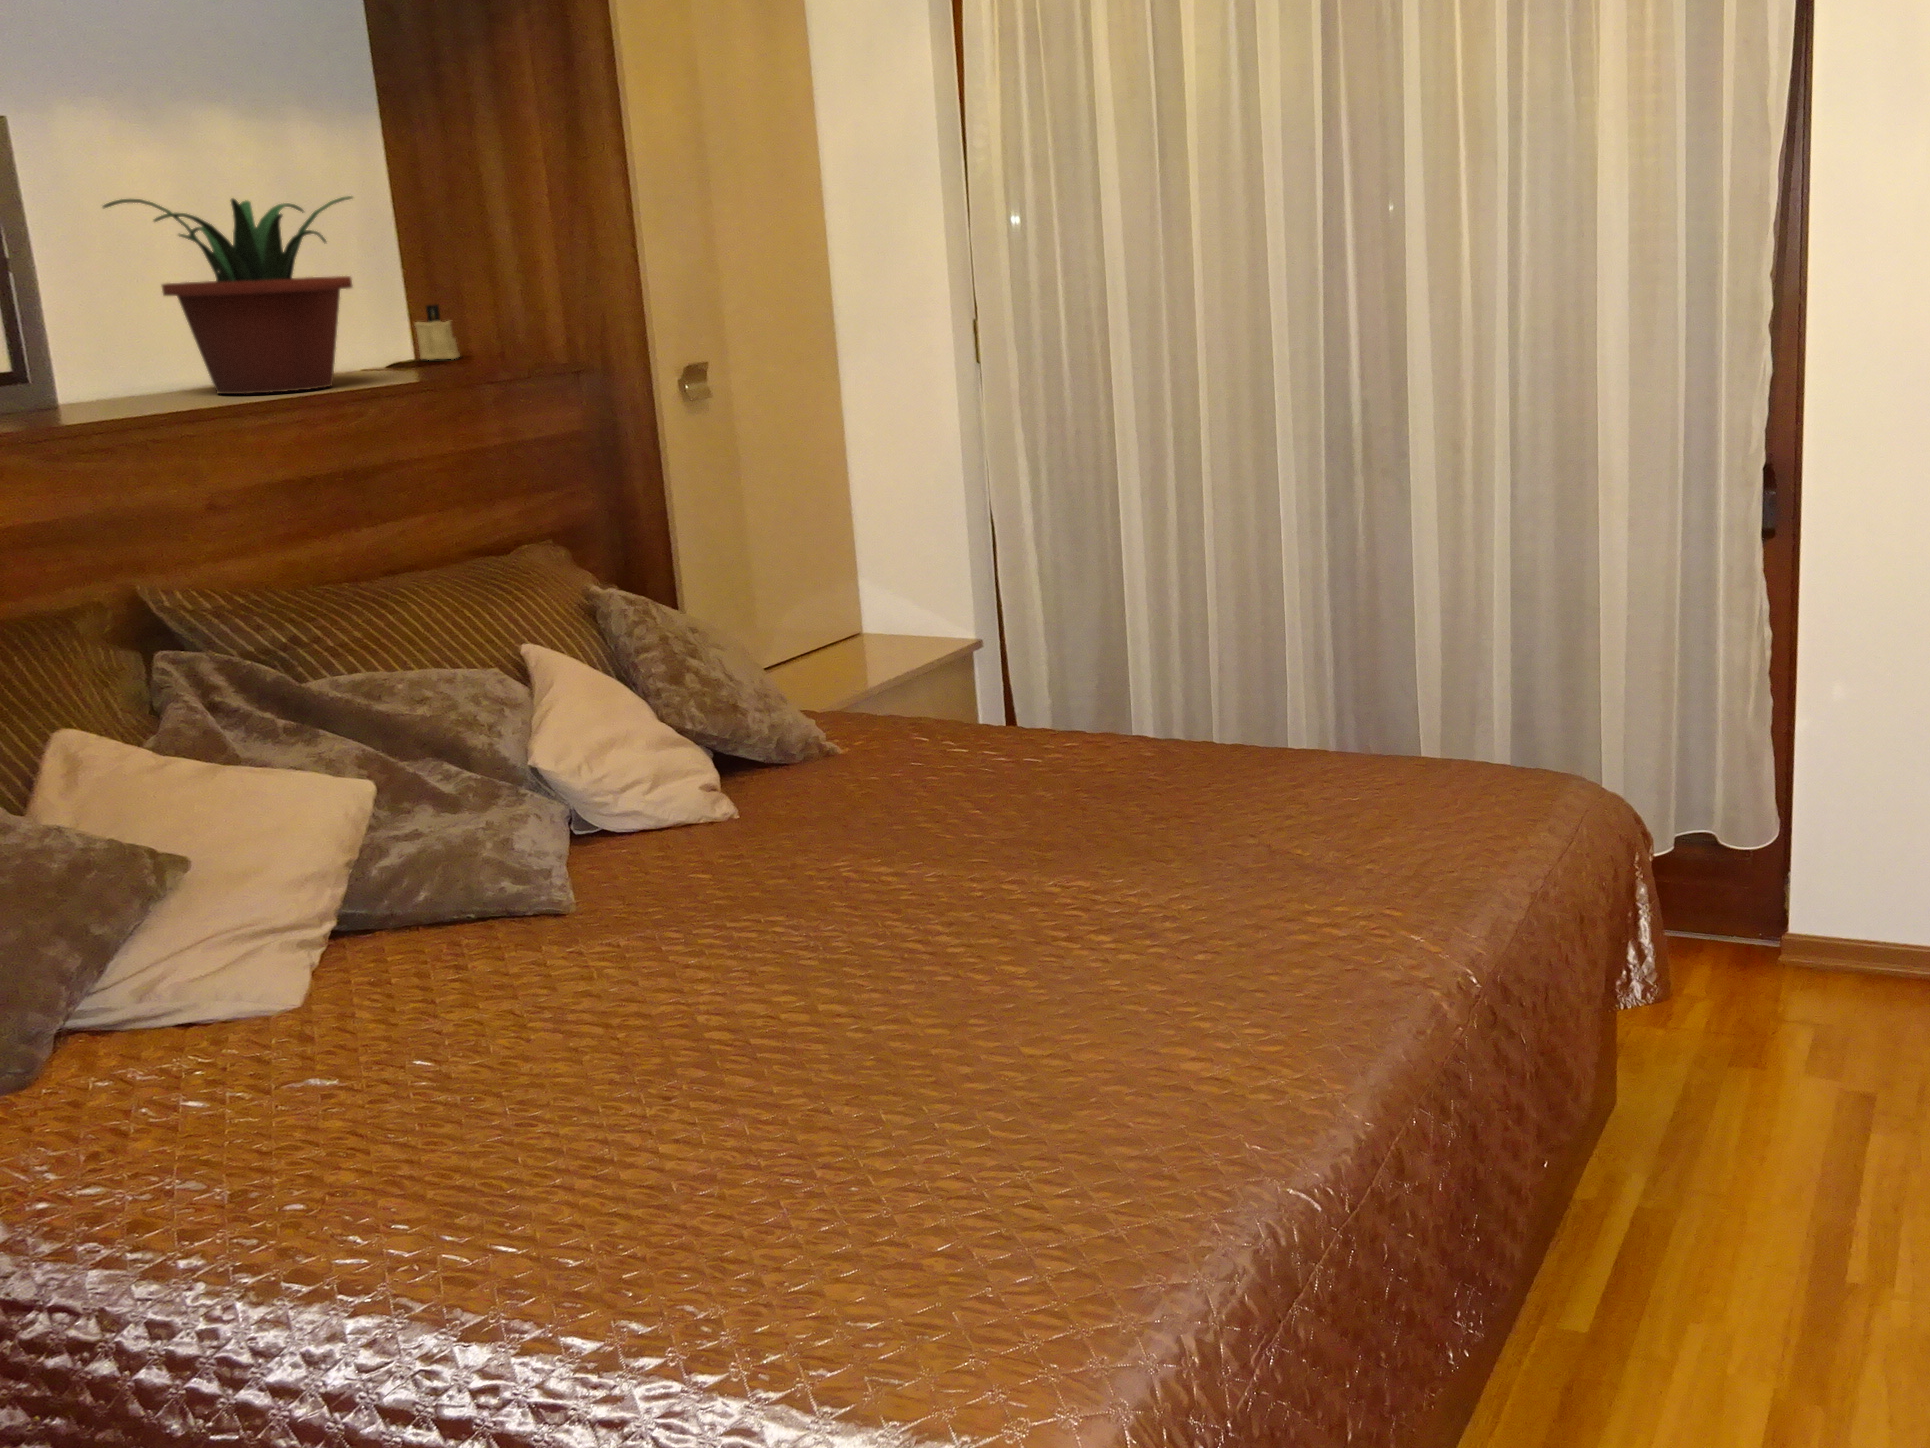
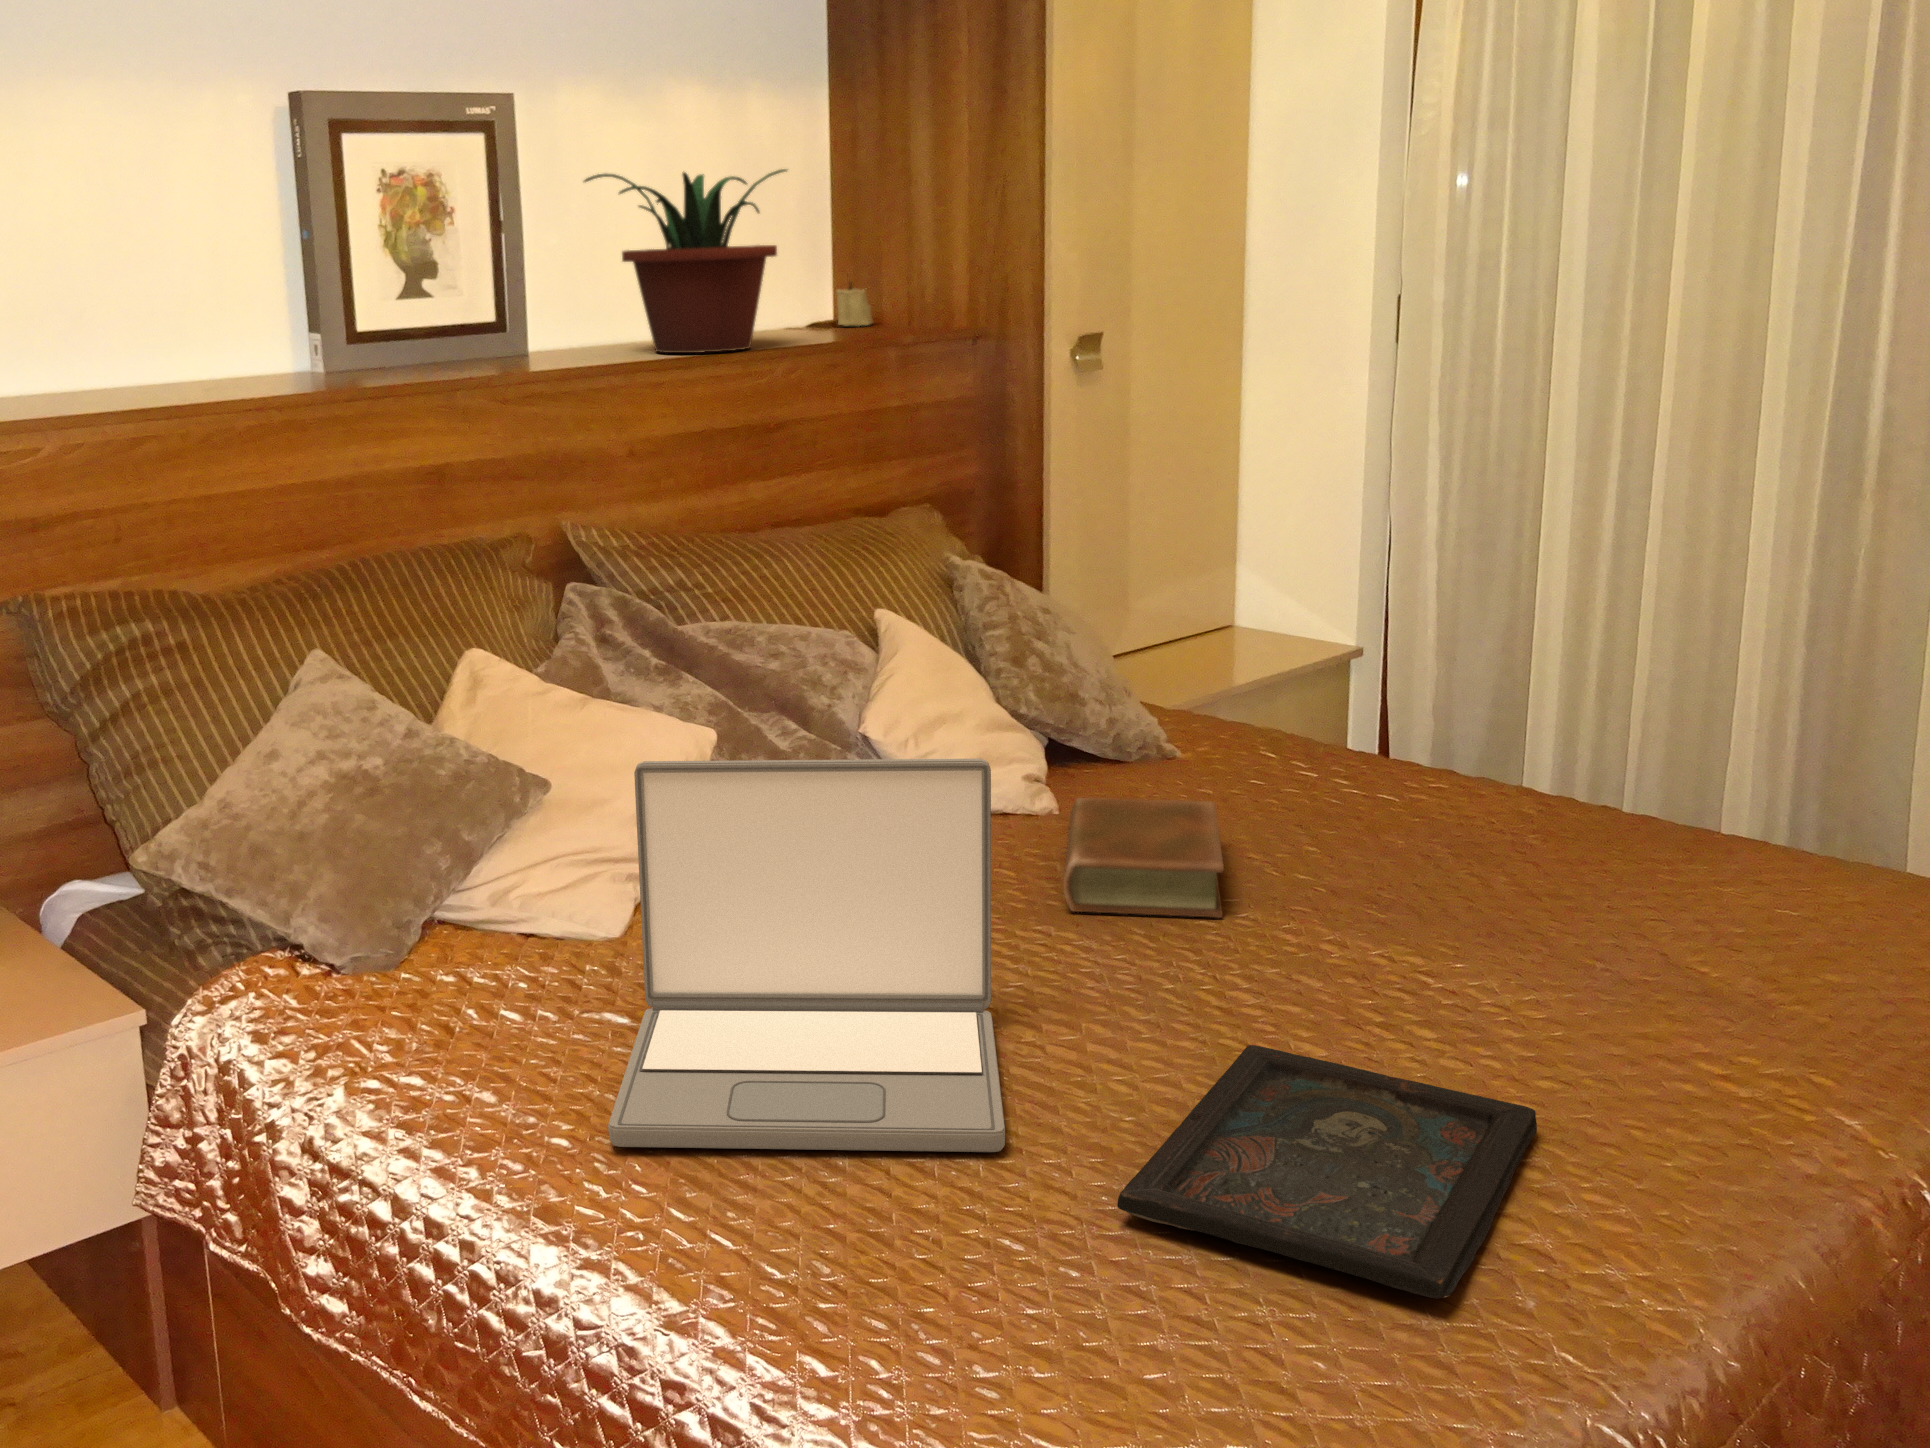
laptop: none [320,758,766,1195] -> present [608,759,1005,1152]
book: none [756,781,914,898] -> present [1064,798,1224,918]
tray: none [881,973,1200,1129] -> present [1117,1045,1537,1299]

